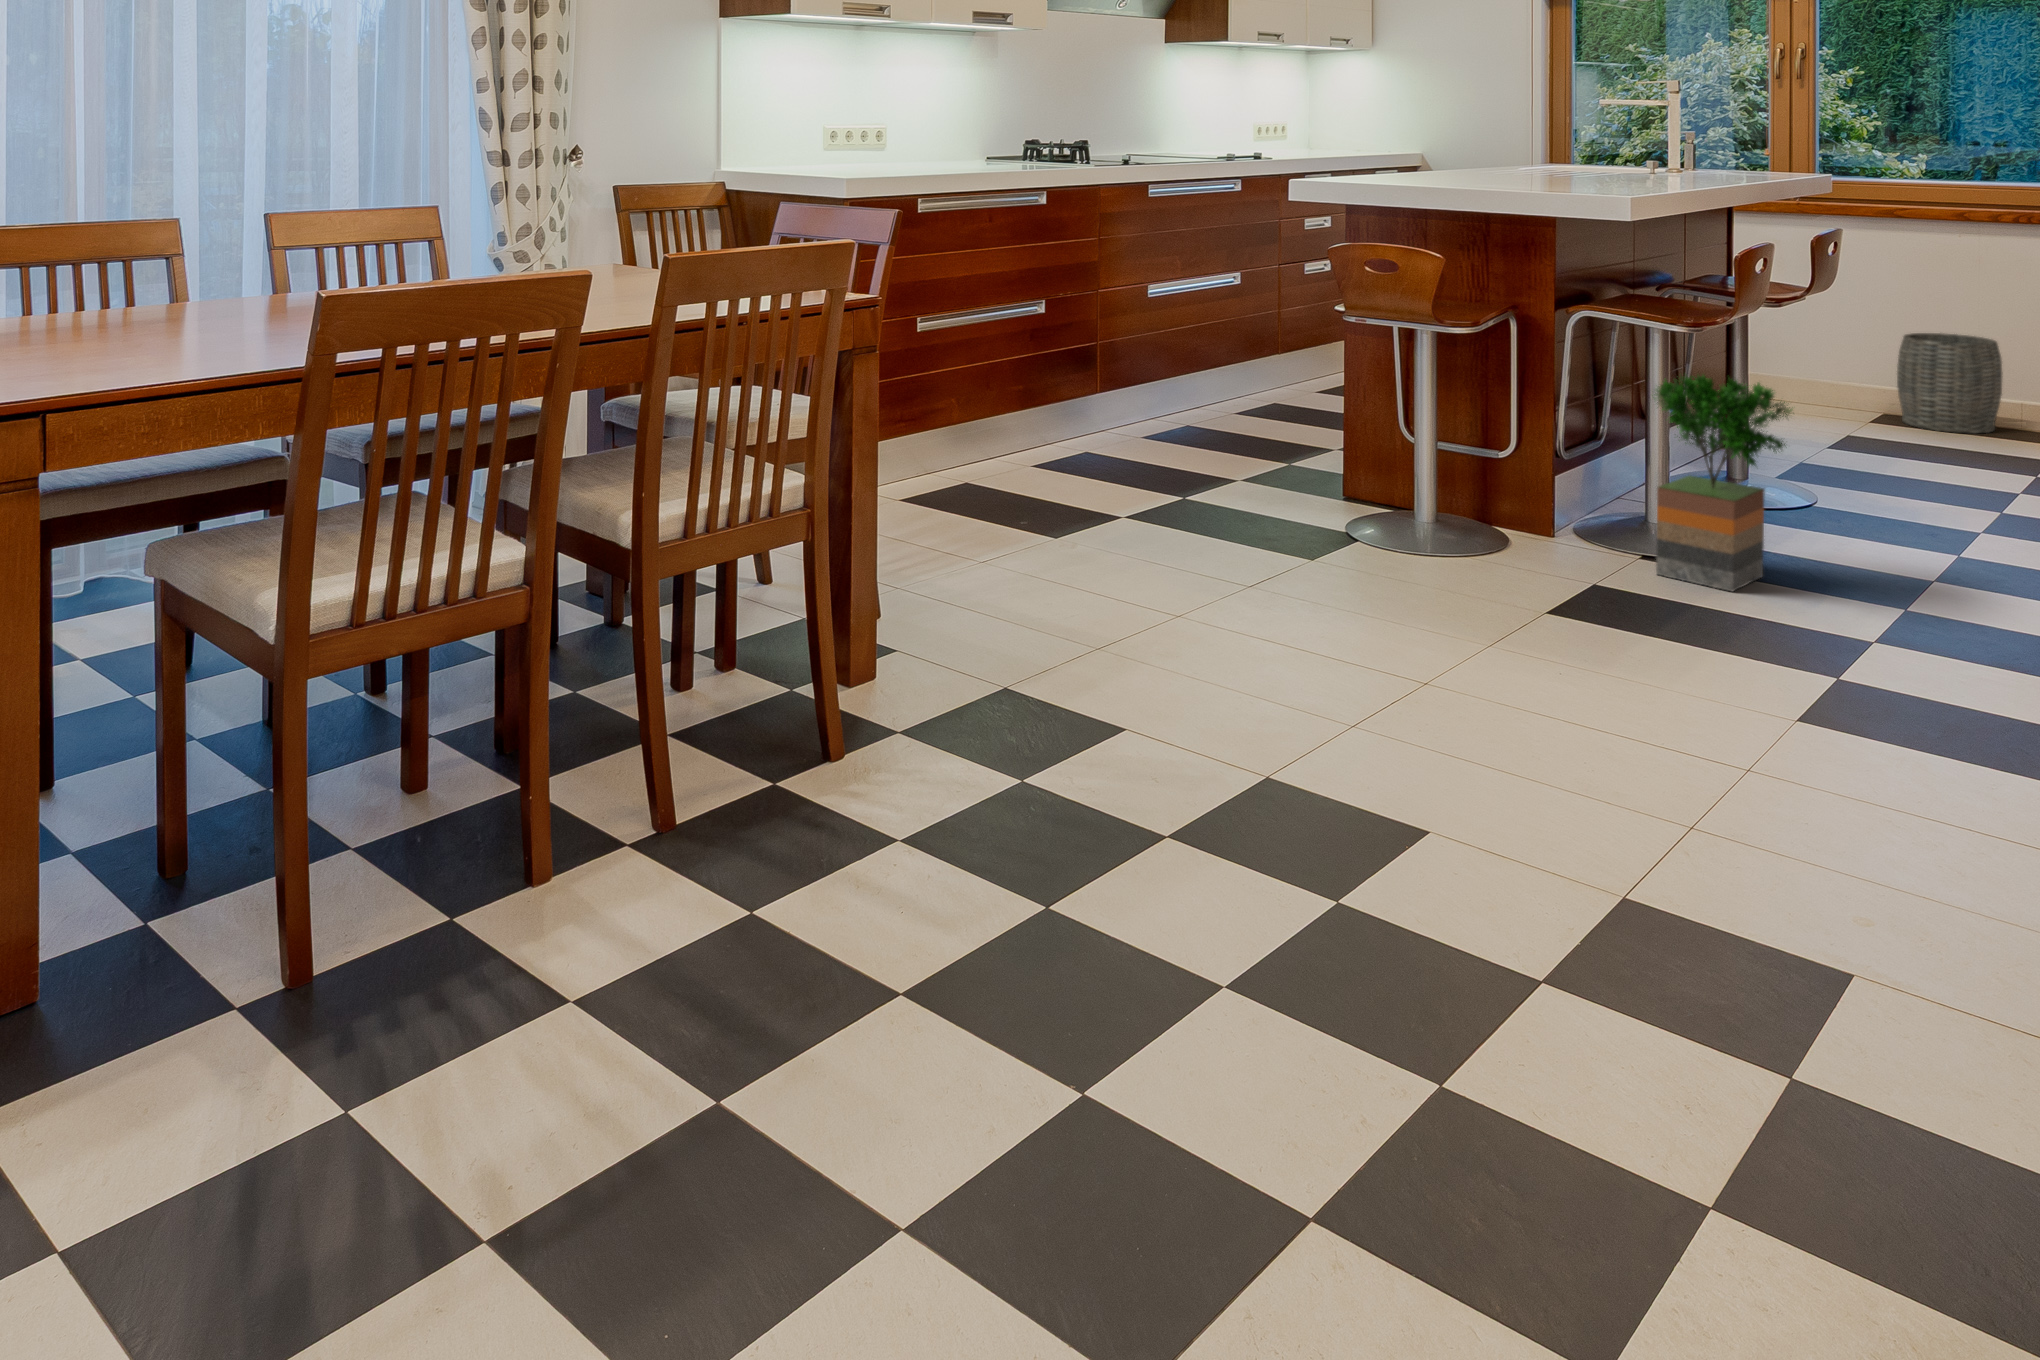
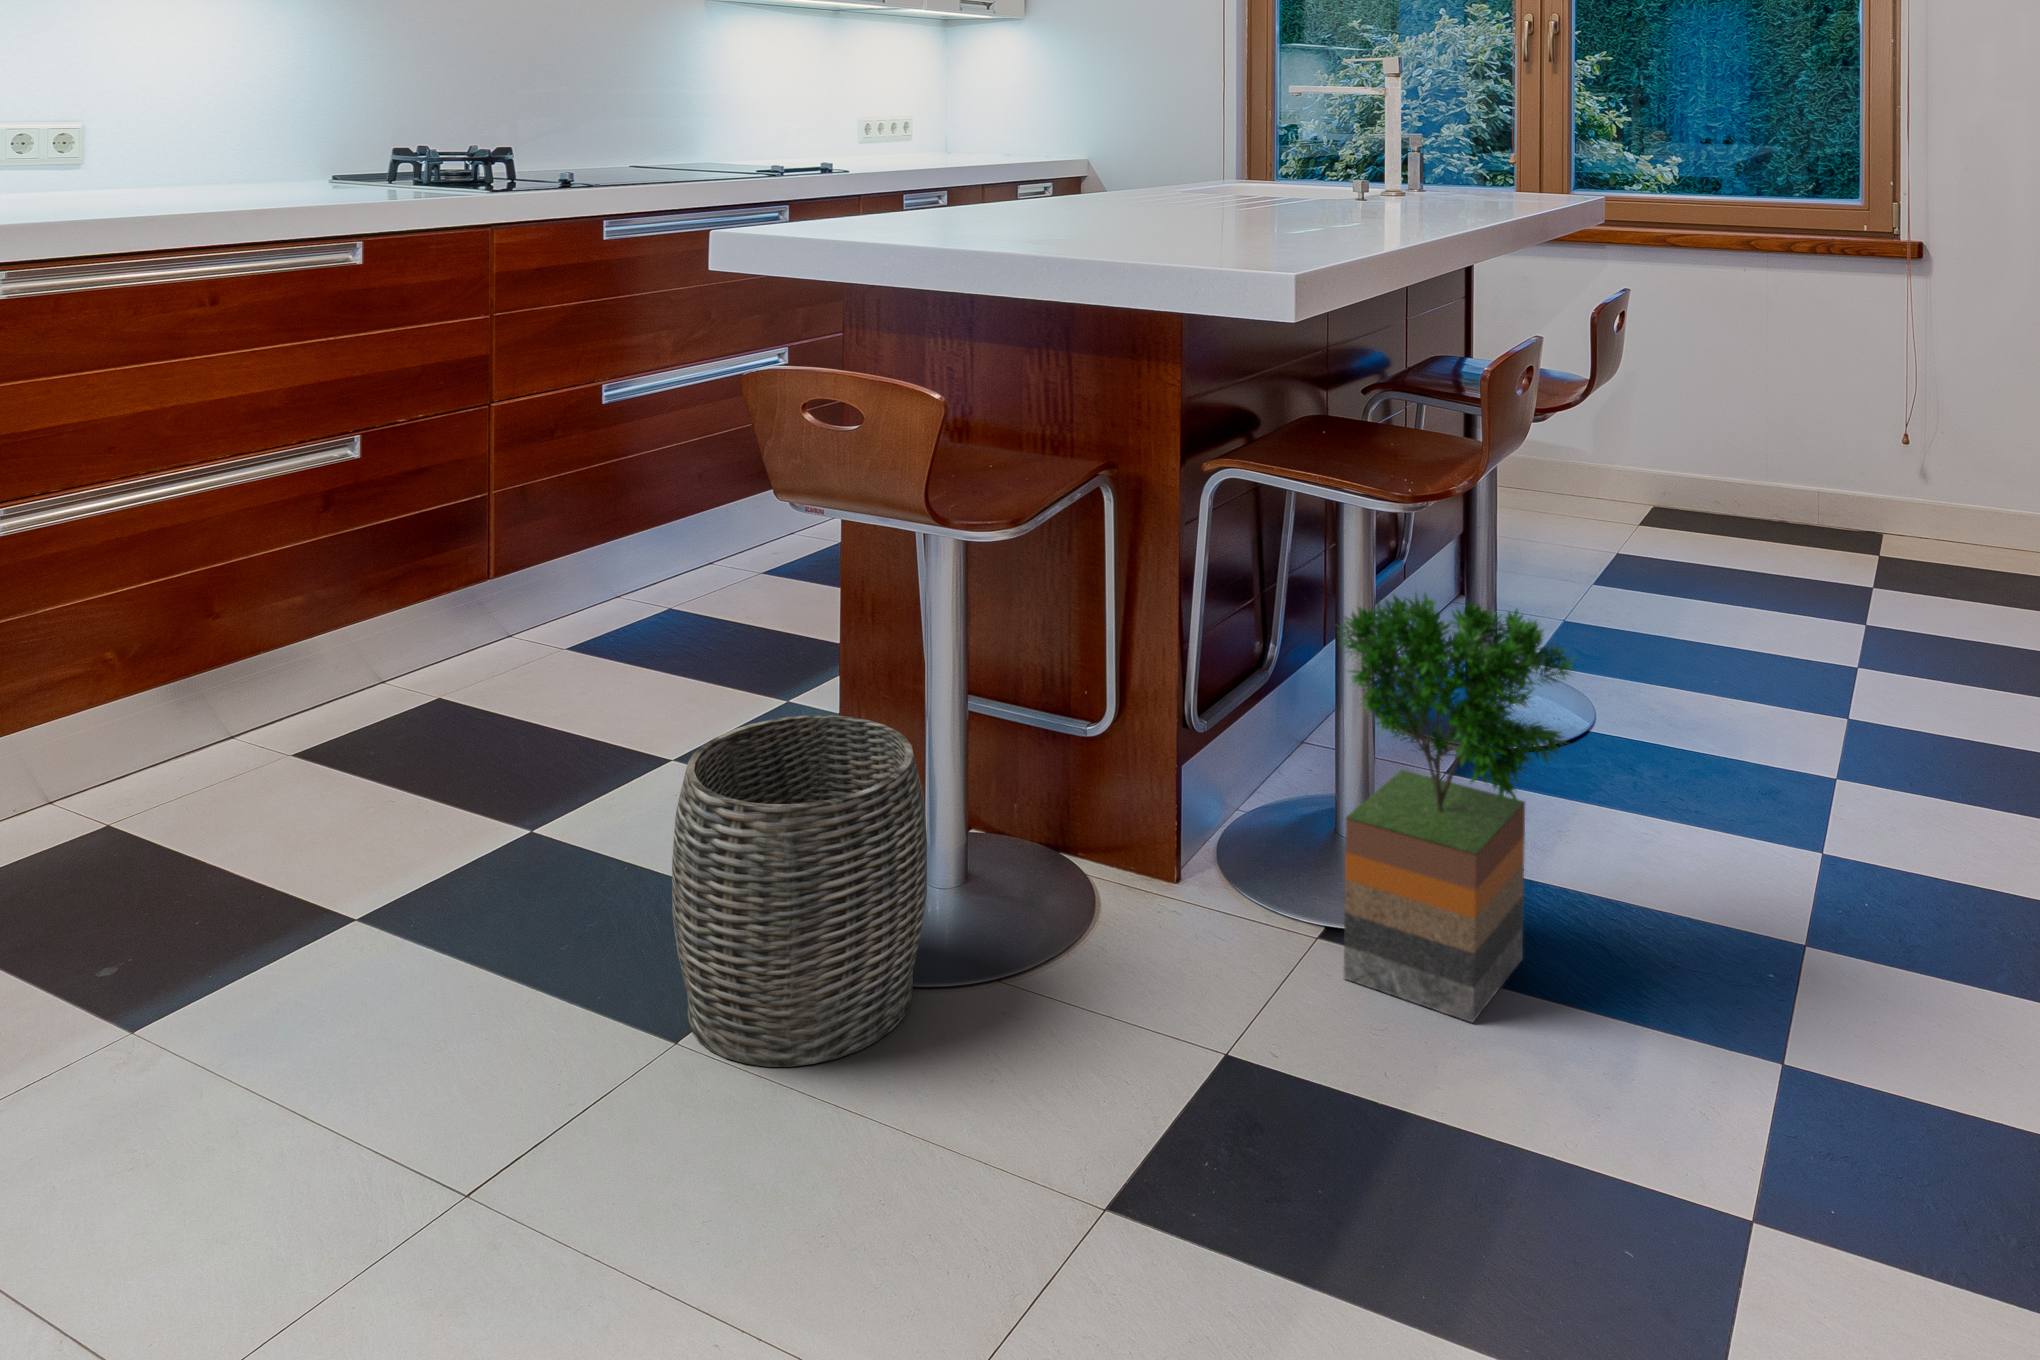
woven basket: present [1897,333,2002,433] -> present [672,715,927,1067]

